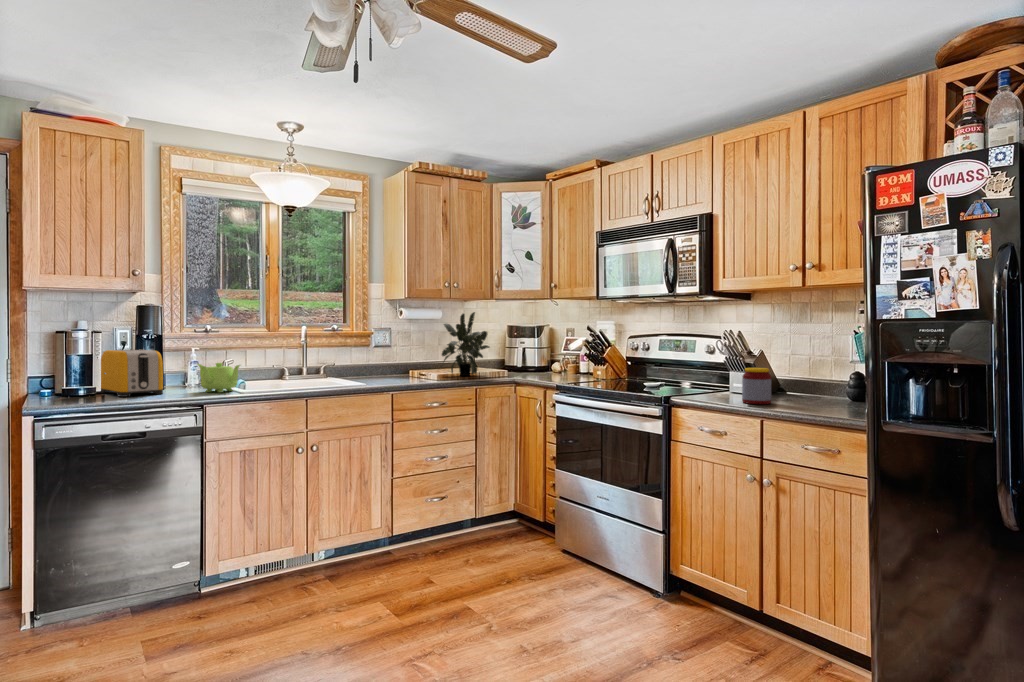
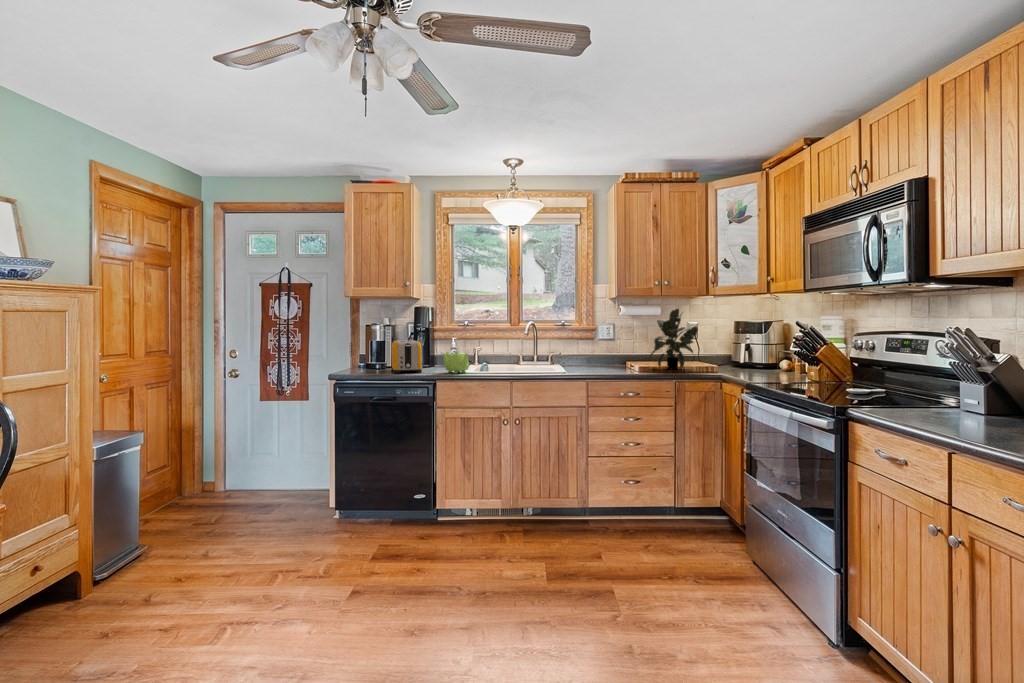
jar: present [742,368,771,404] -> none [931,371,976,419]

